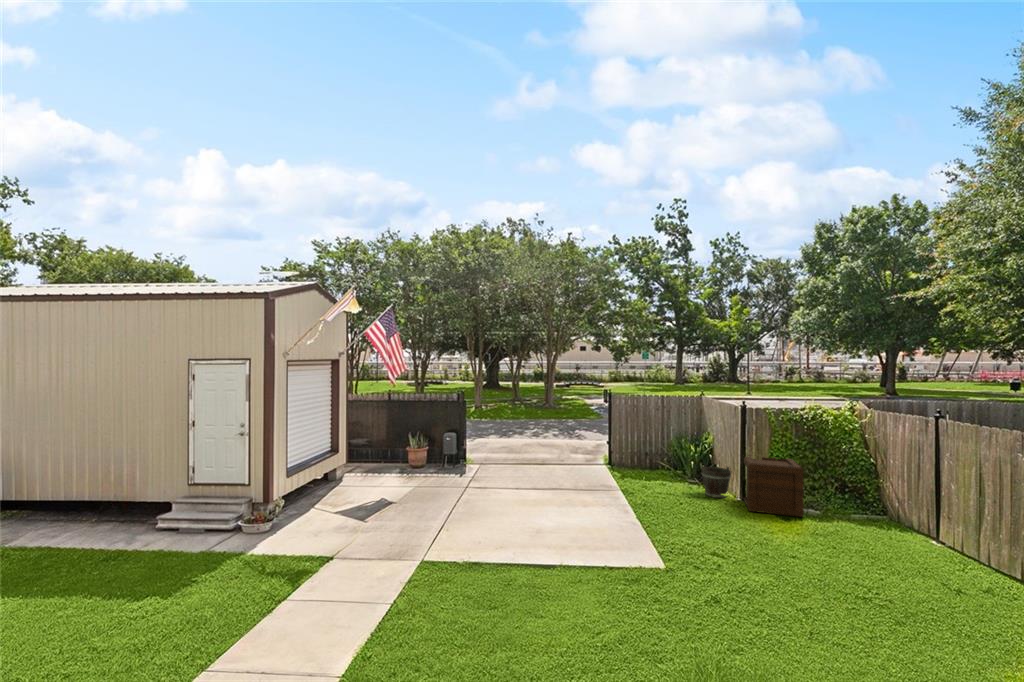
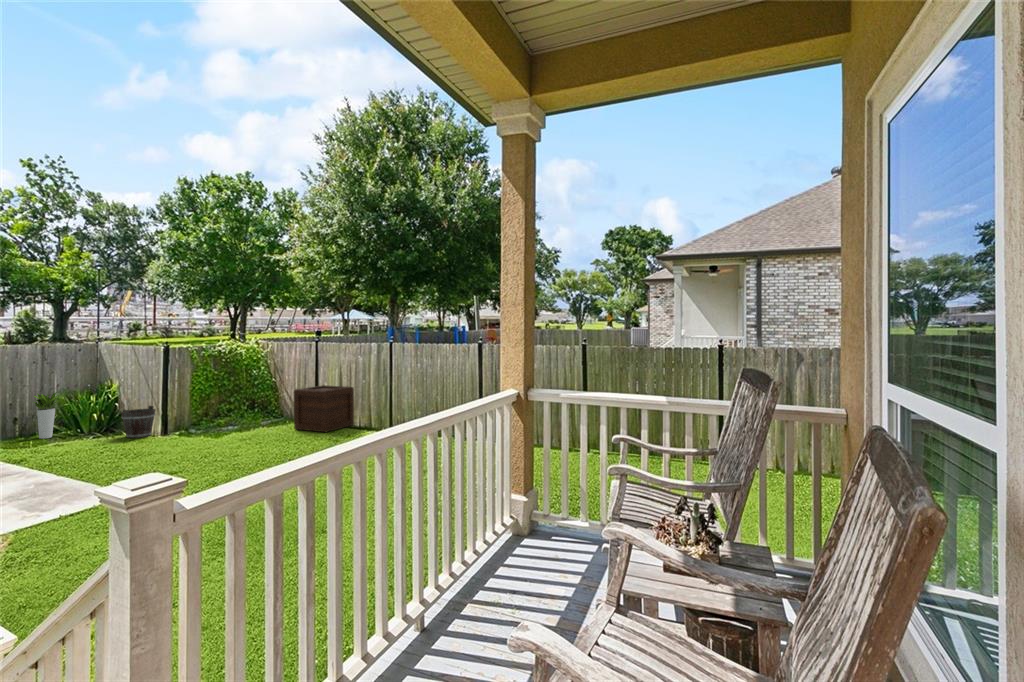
planter: none [646,437,667,477] -> present [34,393,58,439]
wooden crate: present [744,457,804,517] -> present [294,385,354,432]

